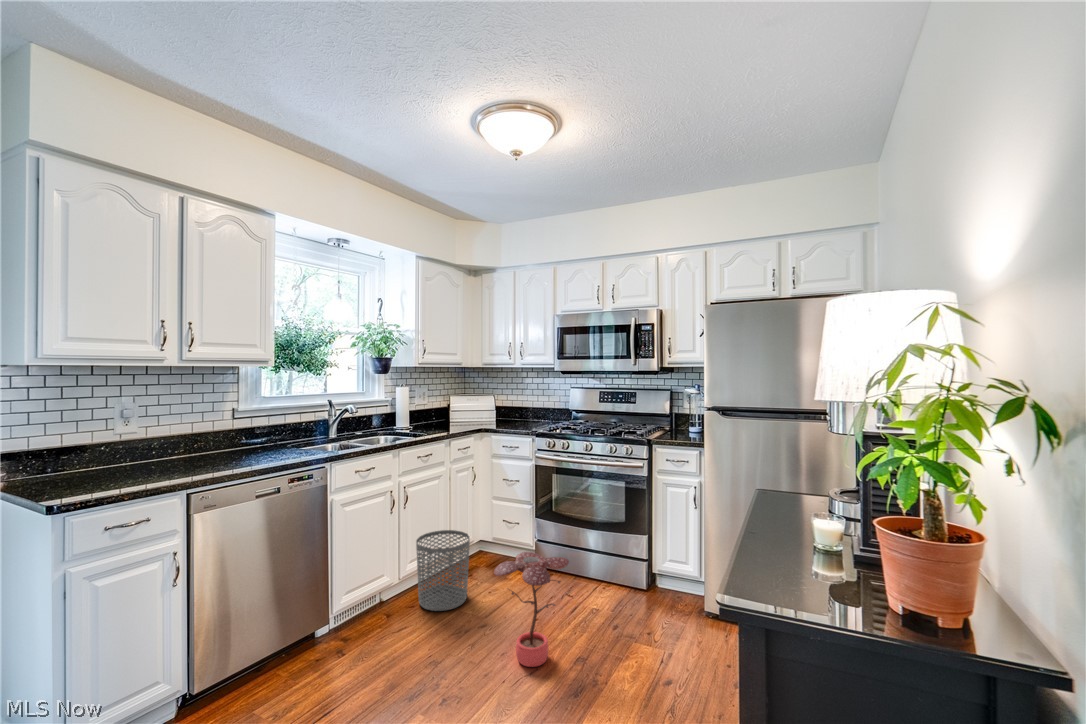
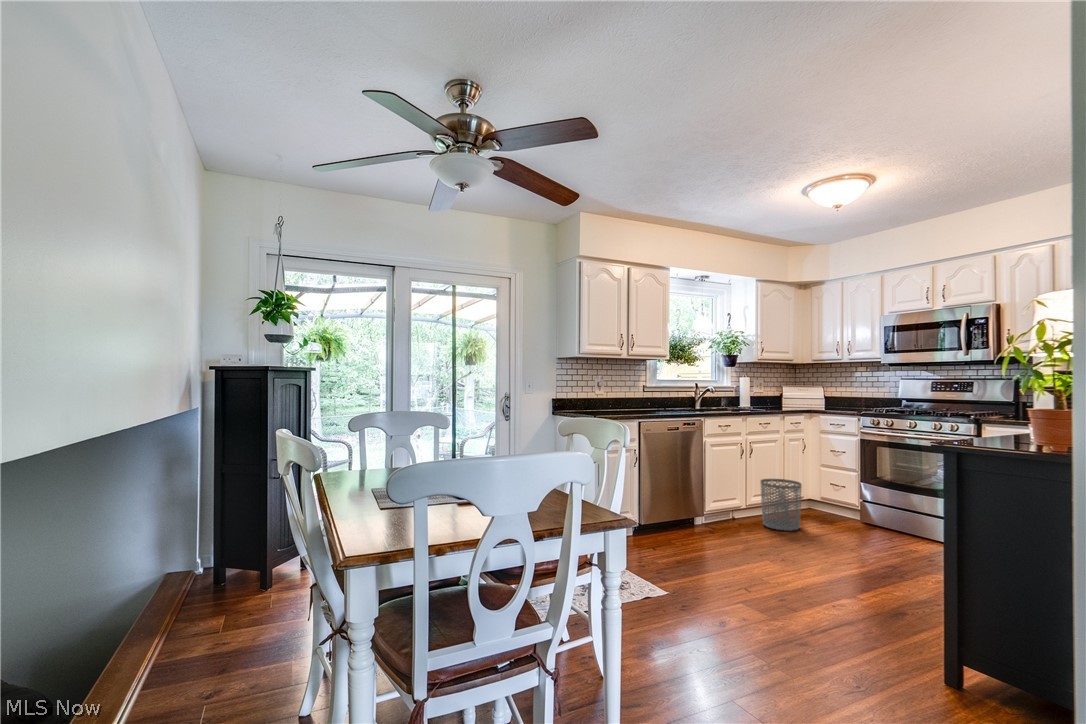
potted plant: present [494,552,569,667] -> none [819,487,880,561]

